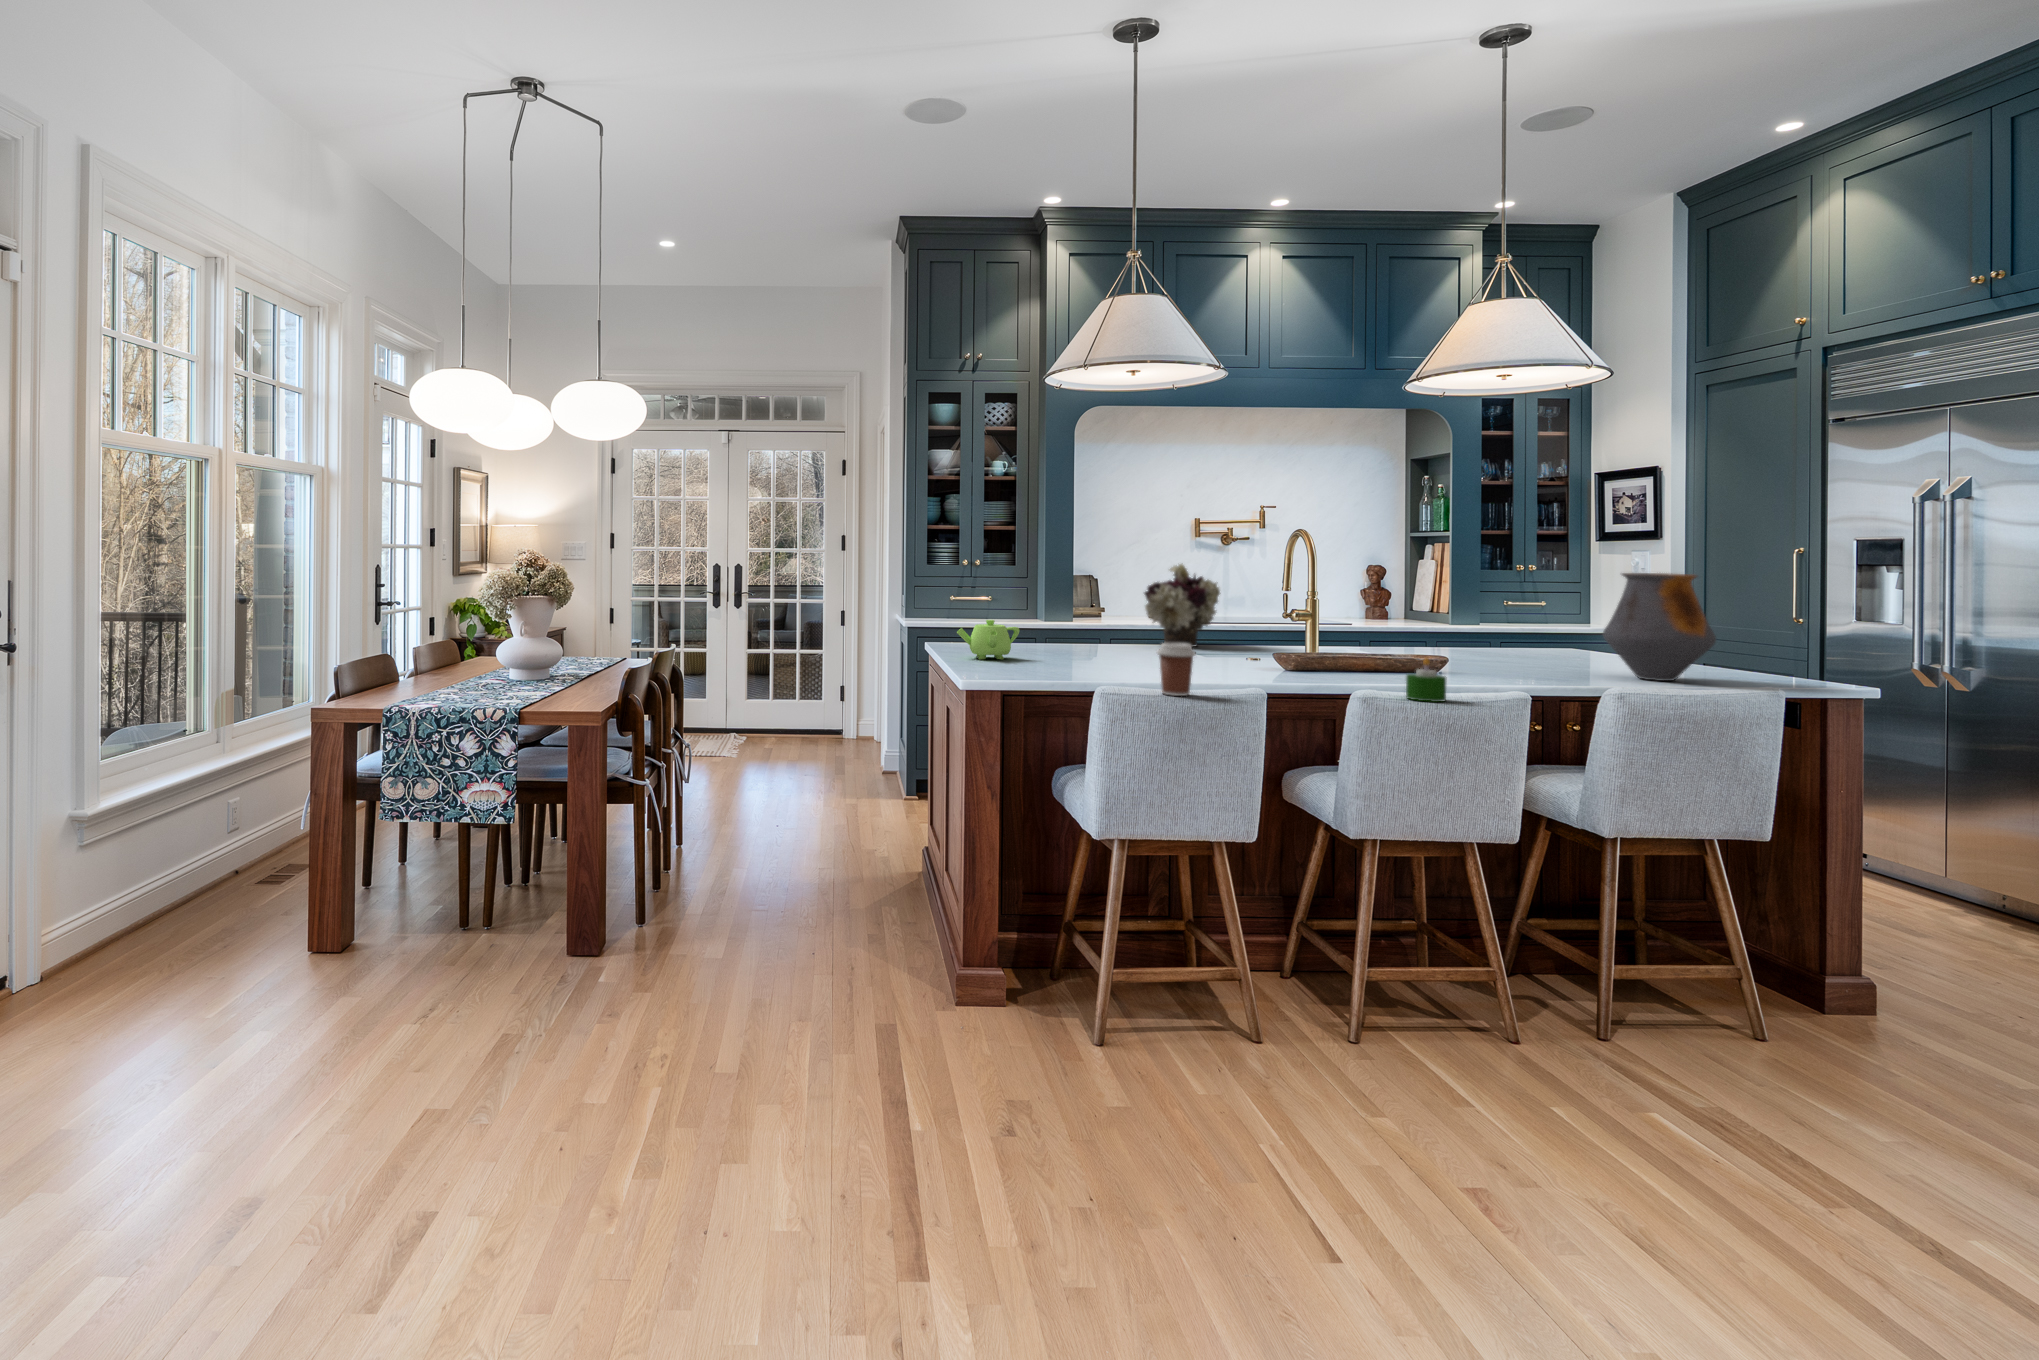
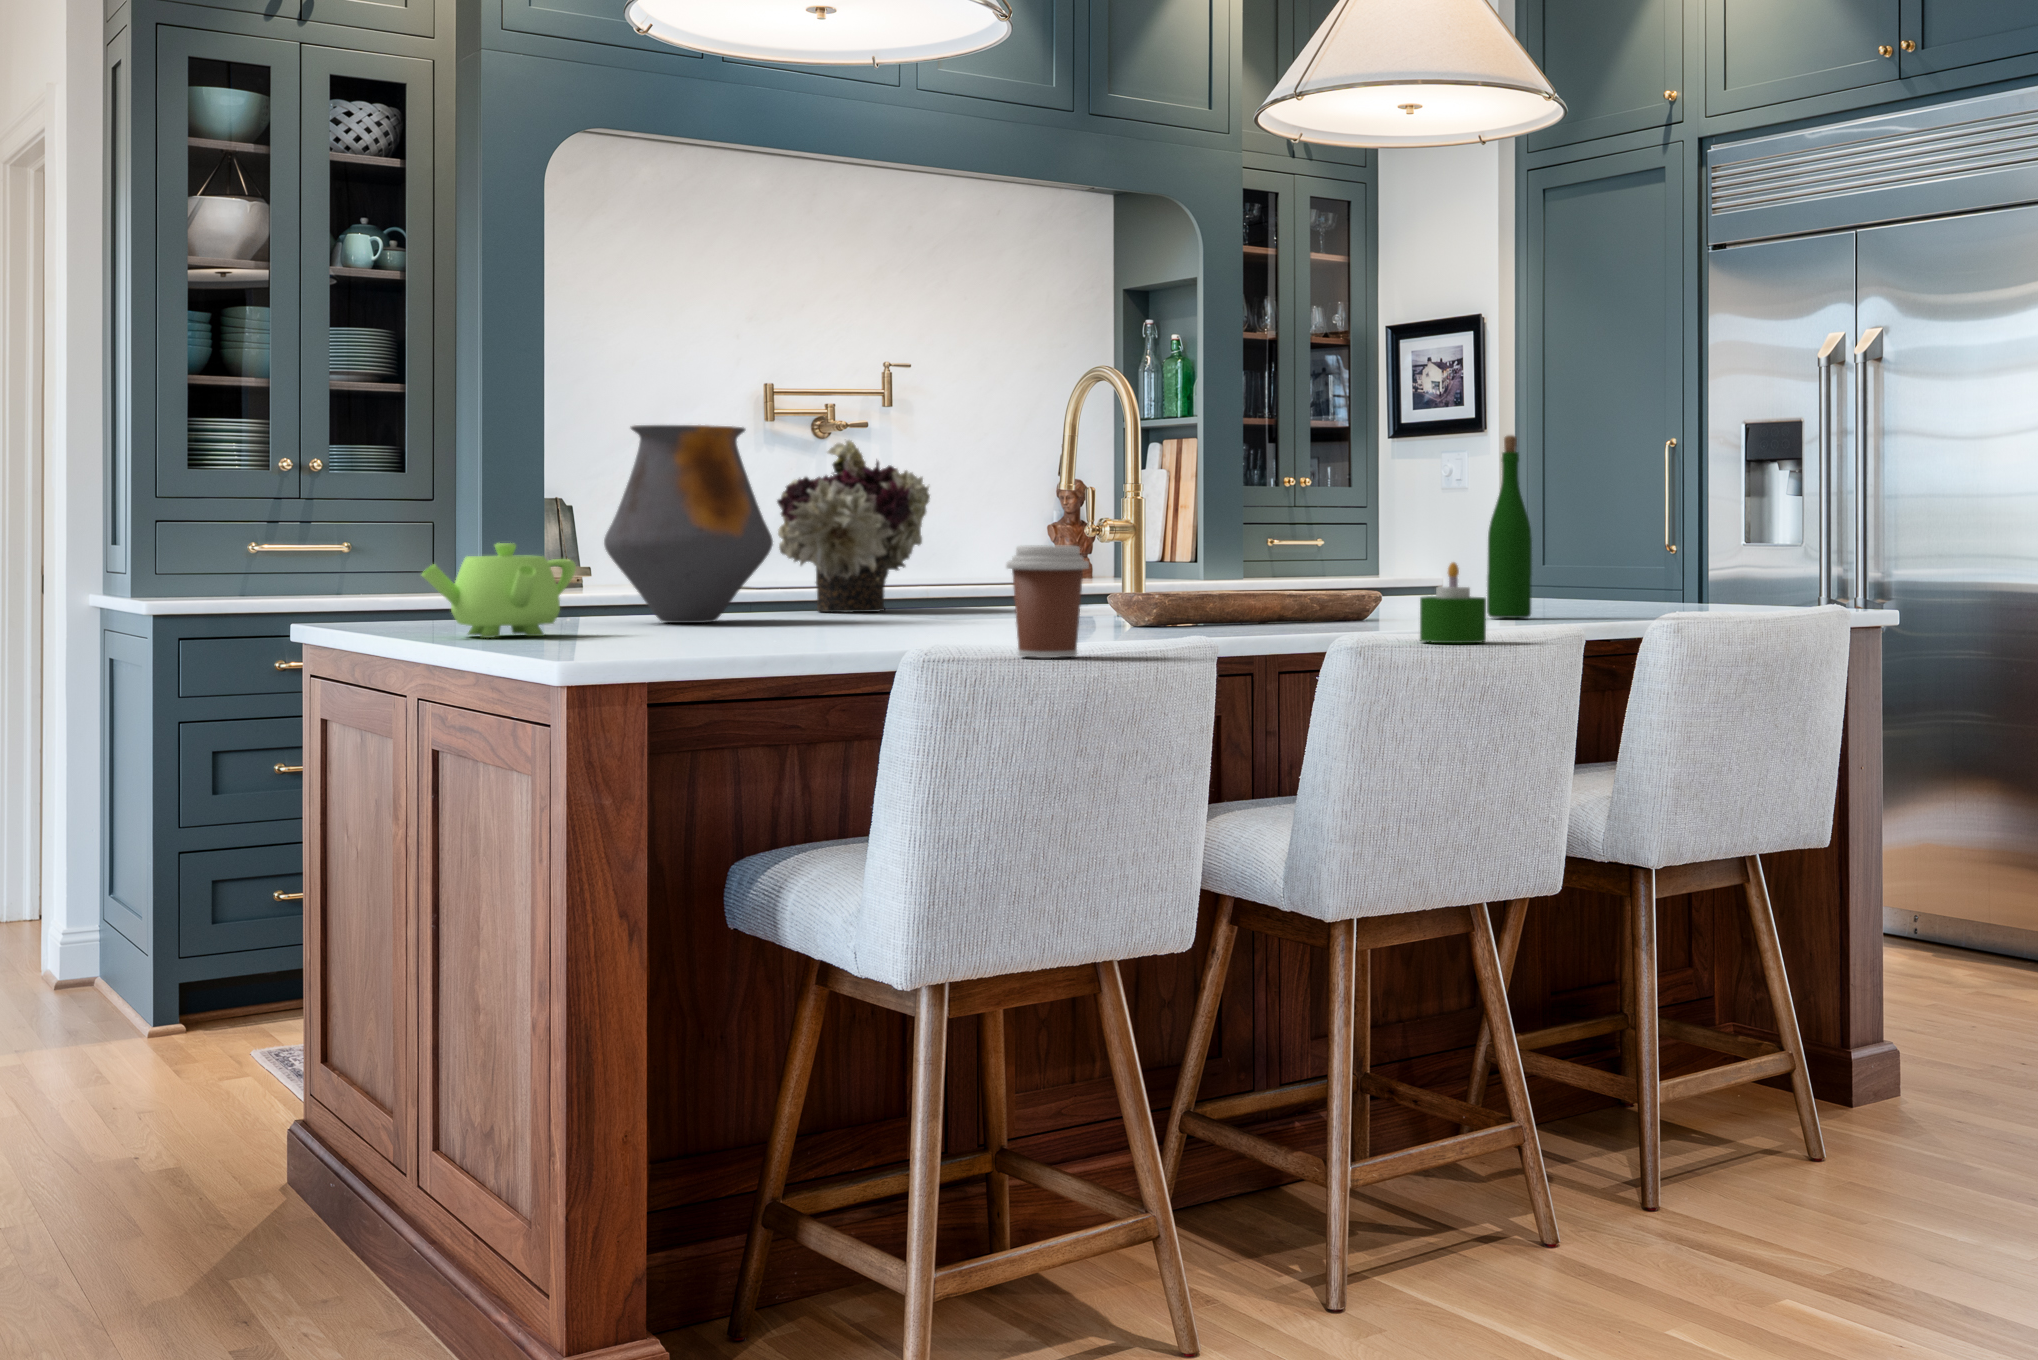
wine bottle: none [1528,572,1560,678] -> present [1487,435,1532,618]
vase: present [1603,573,1716,681] -> present [604,425,773,623]

